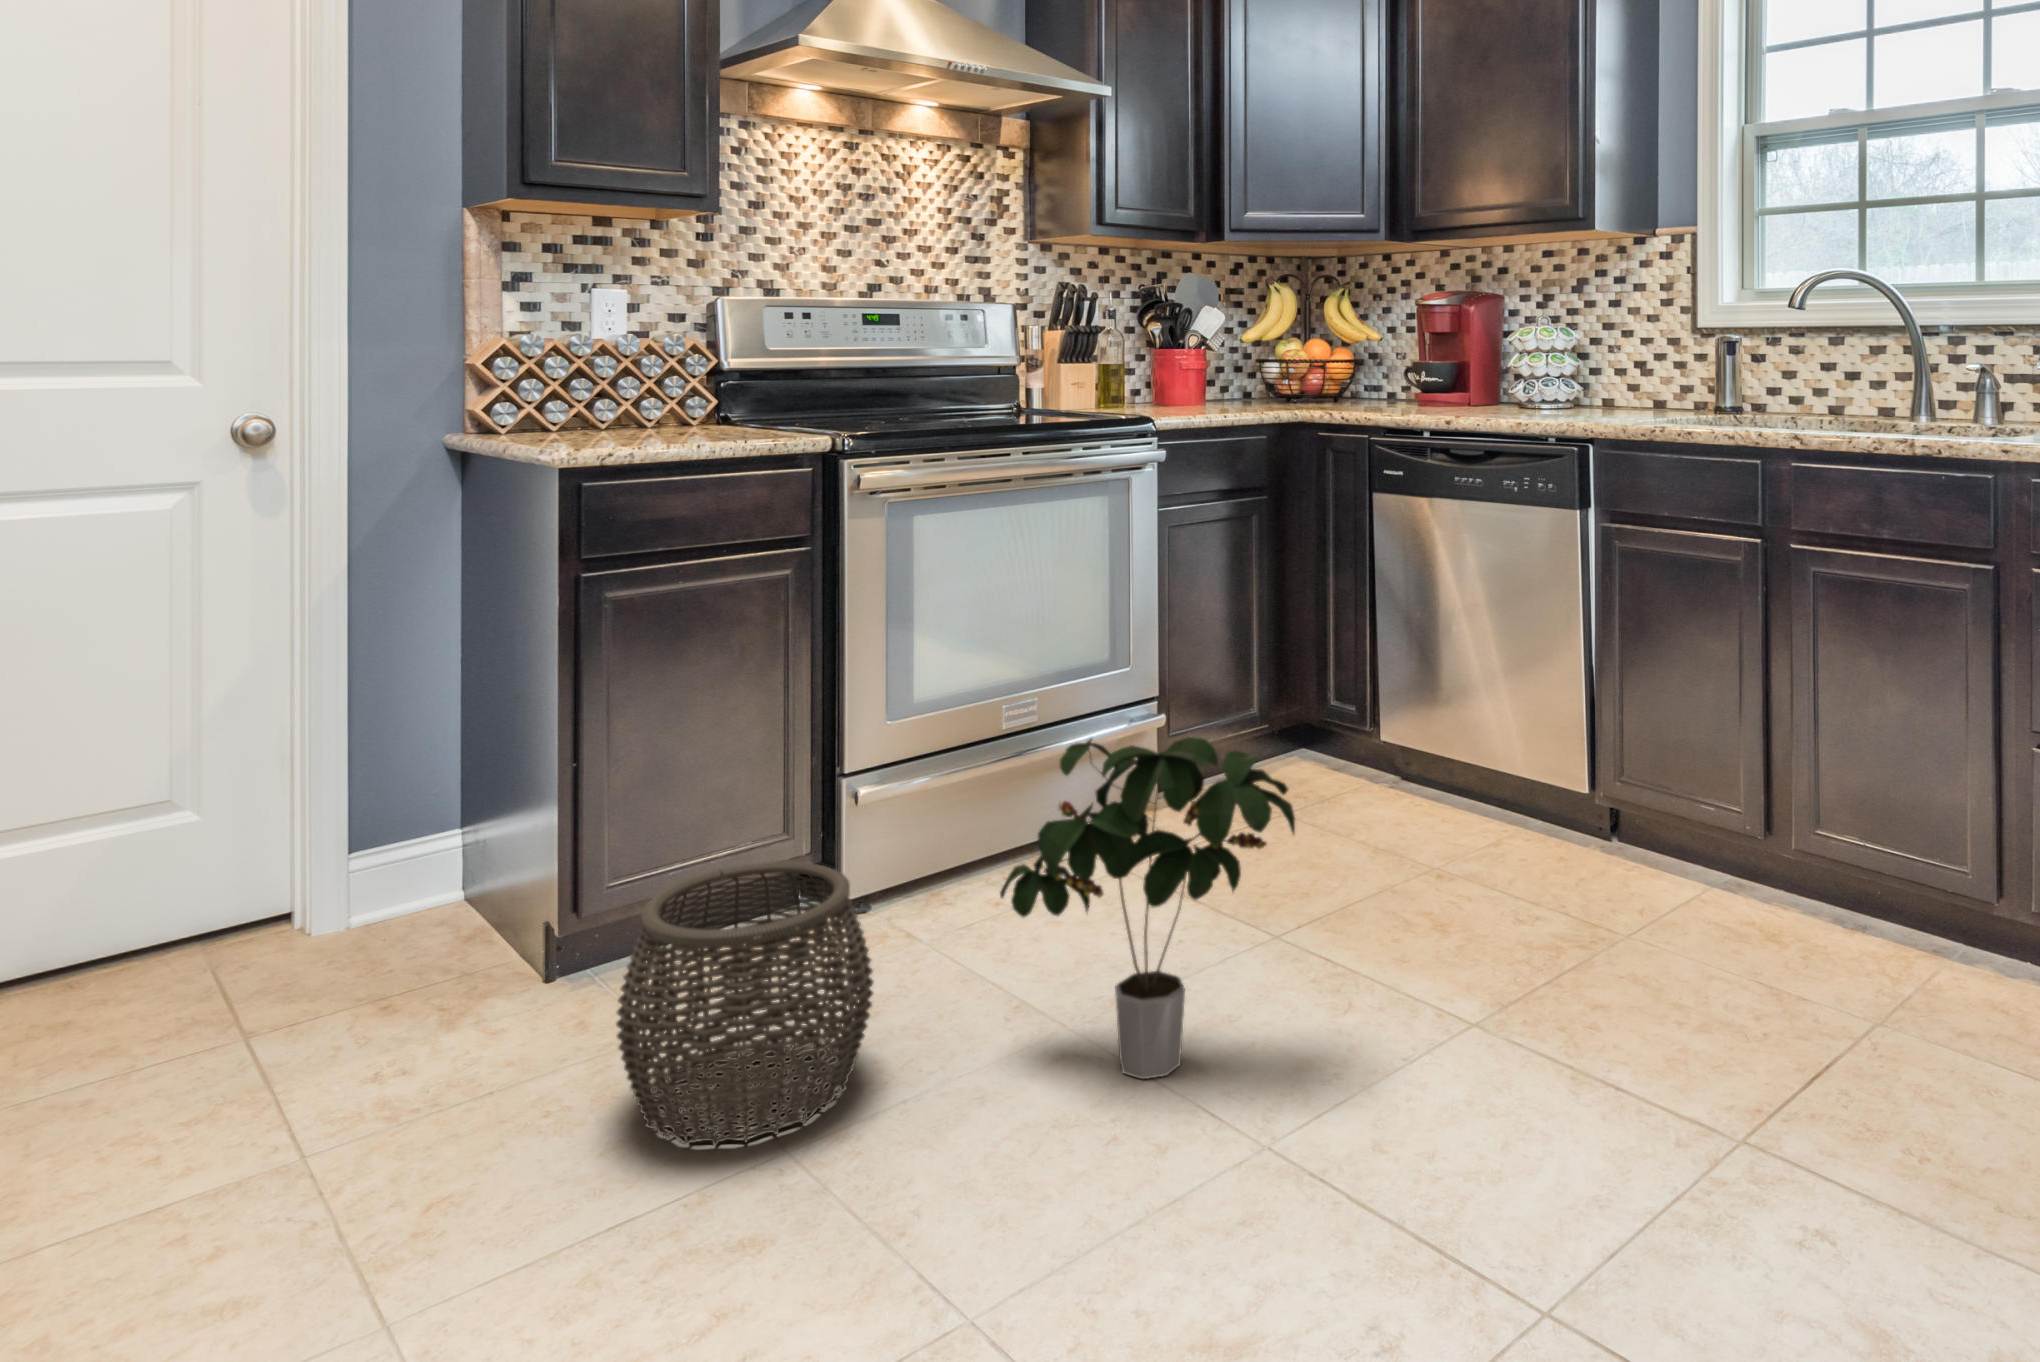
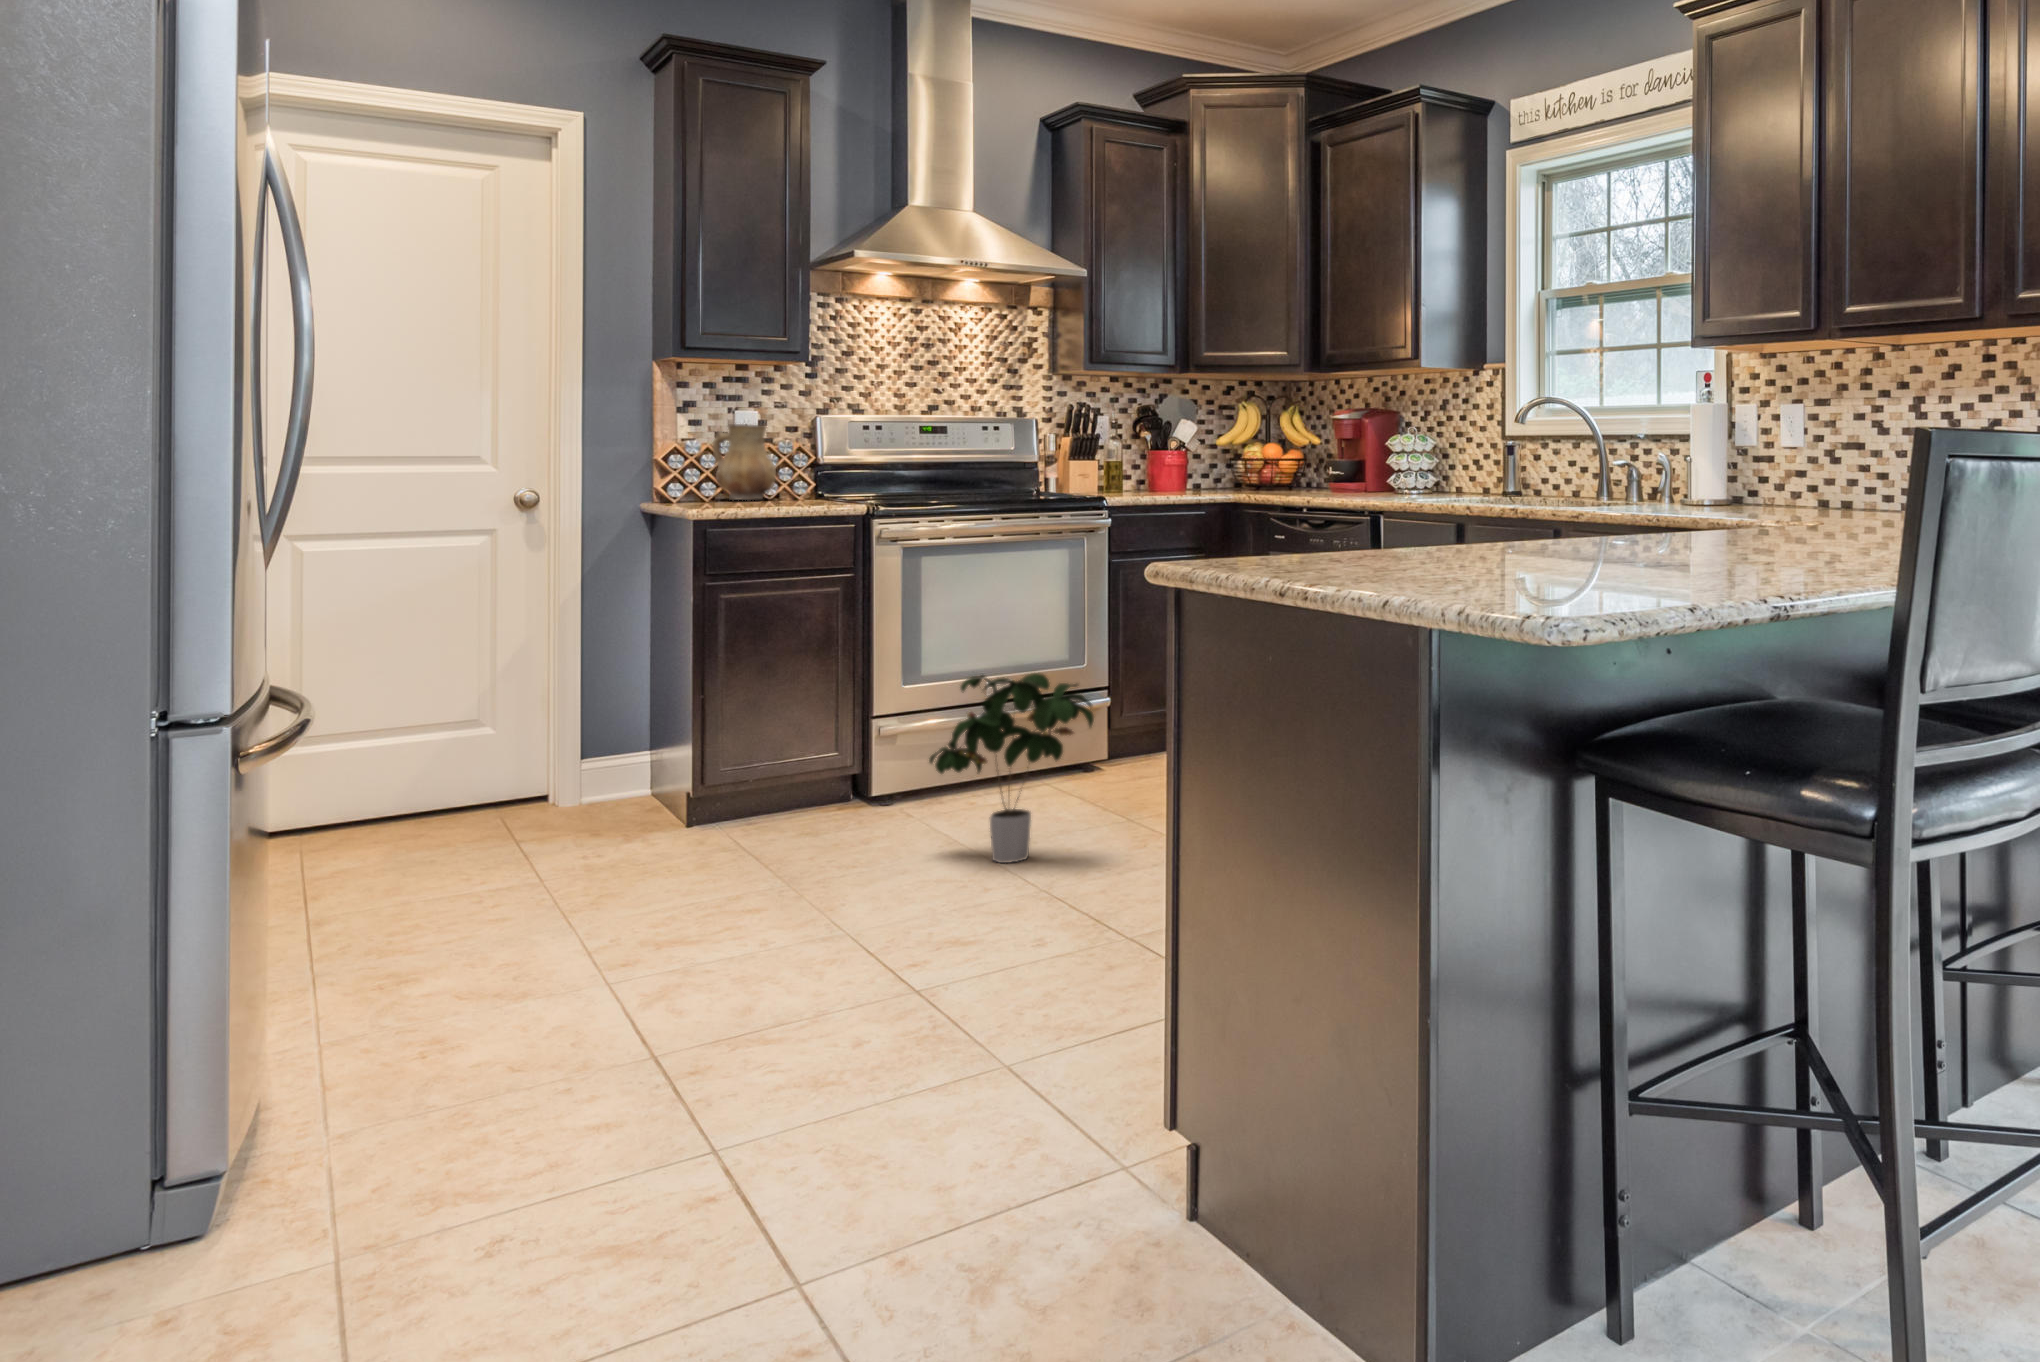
ceramic pitcher: none [561,308,663,427] -> present [713,424,776,500]
woven basket: present [616,861,874,1146] -> none [710,742,856,878]

